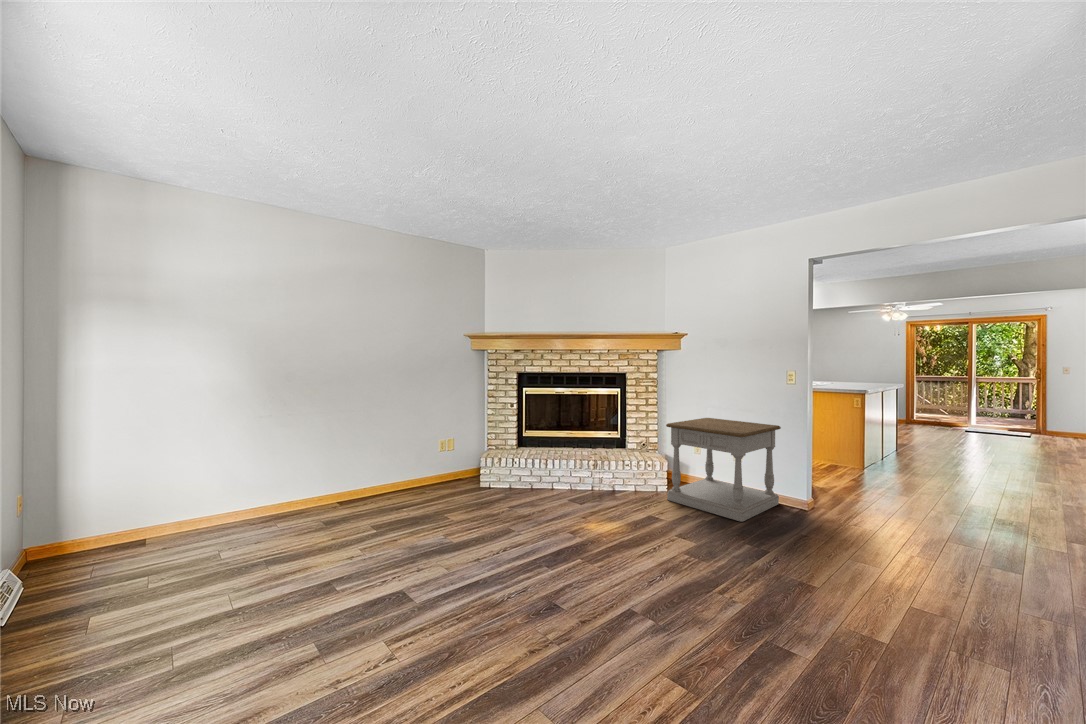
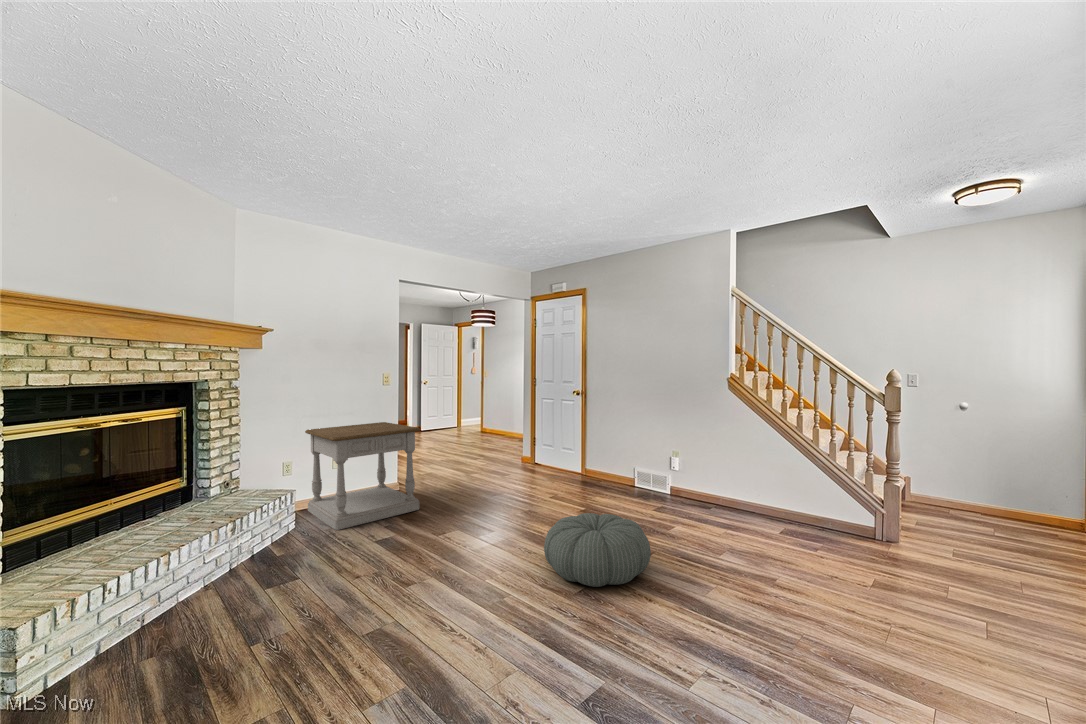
pouf: none [541,549,669,655] -> present [544,513,651,587]

